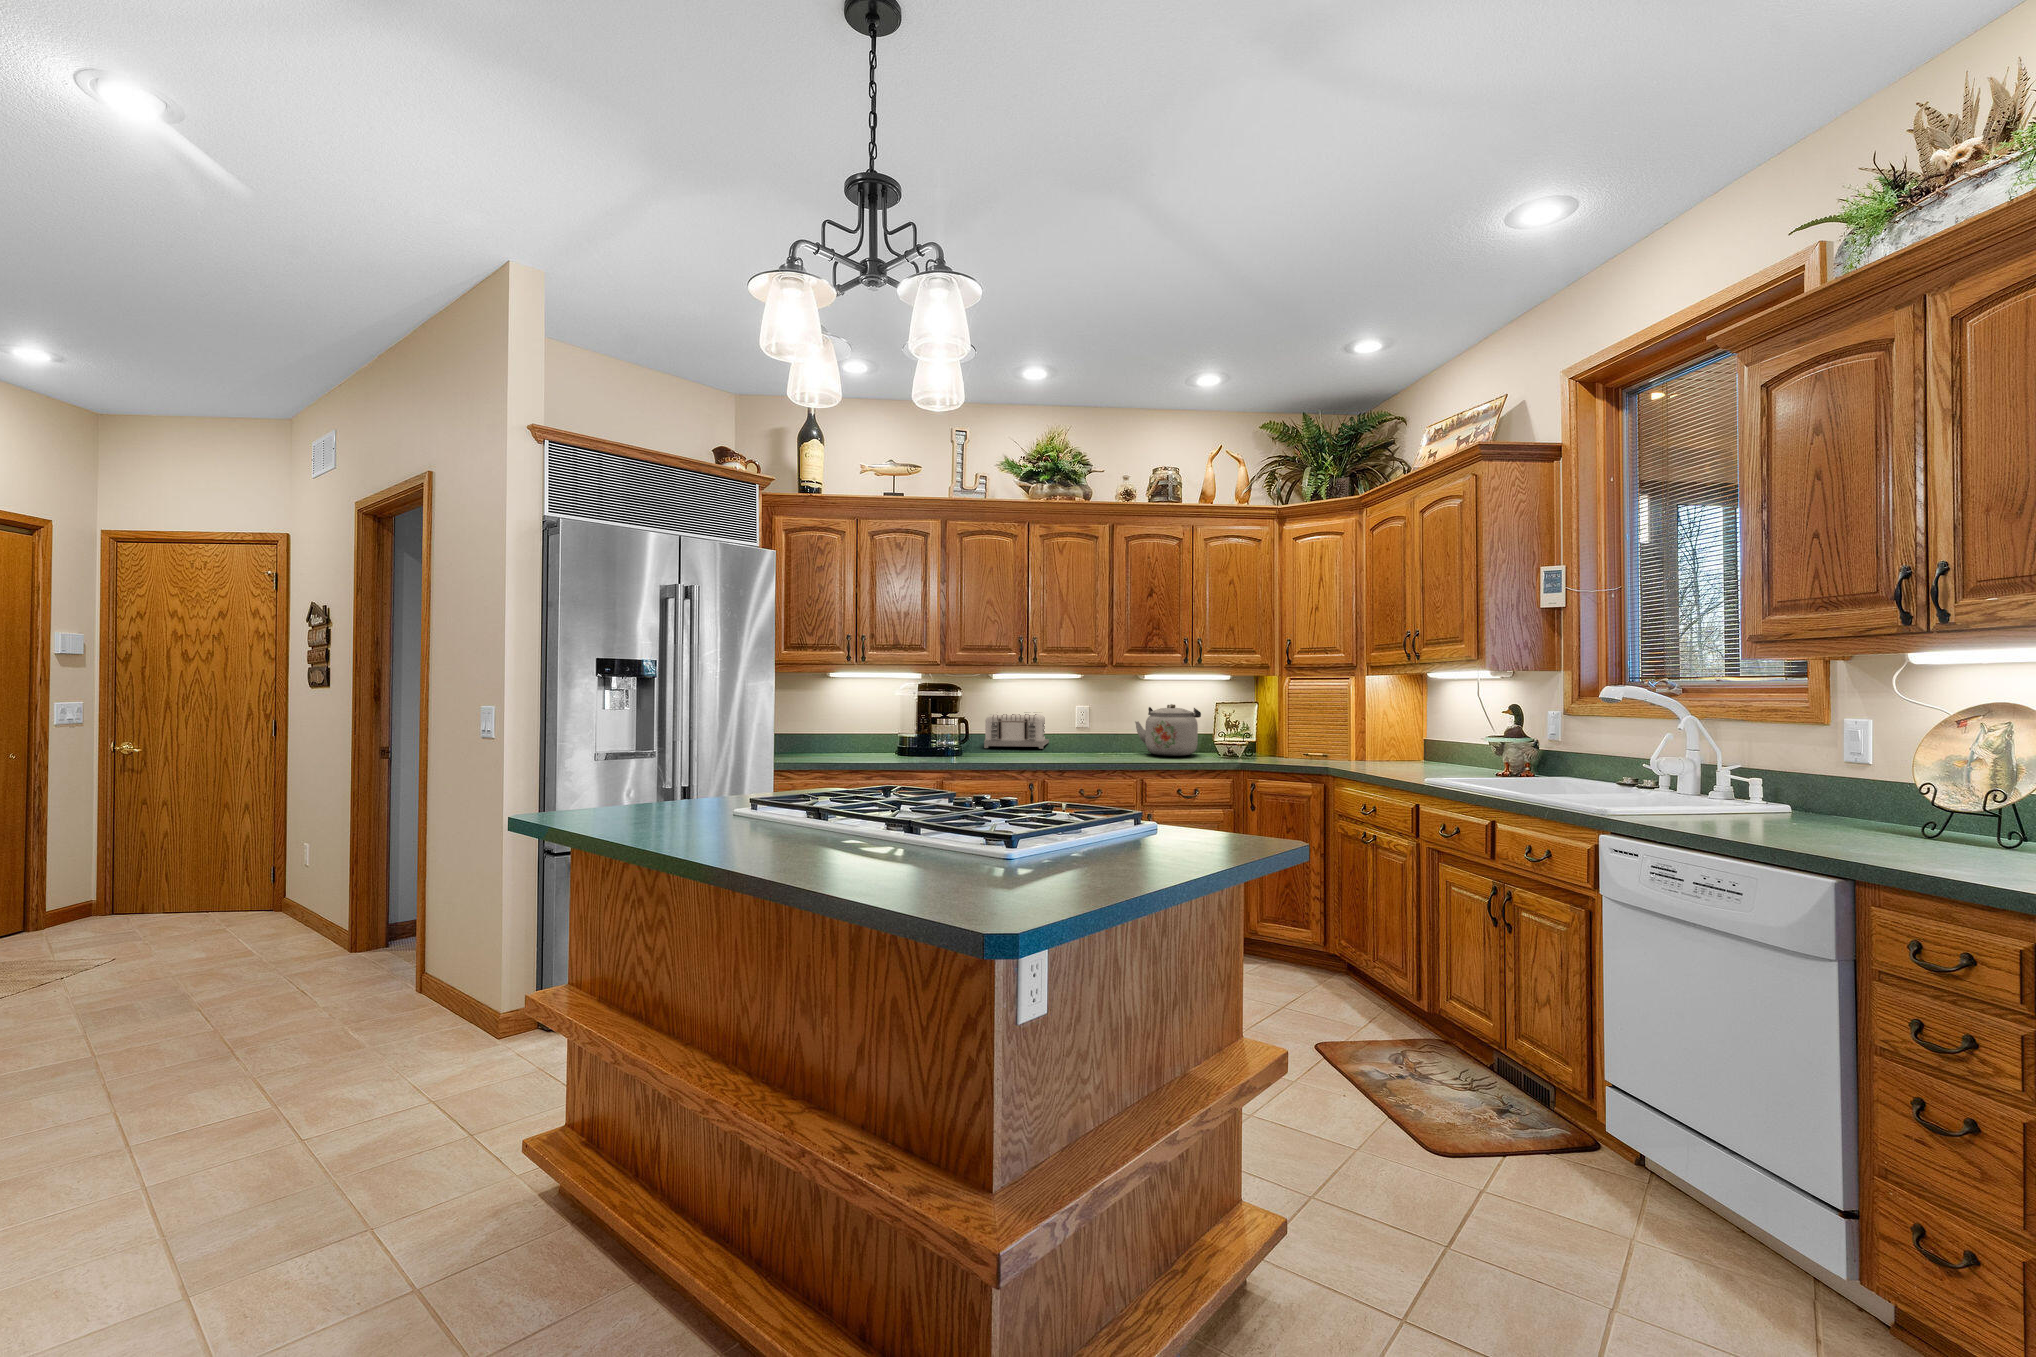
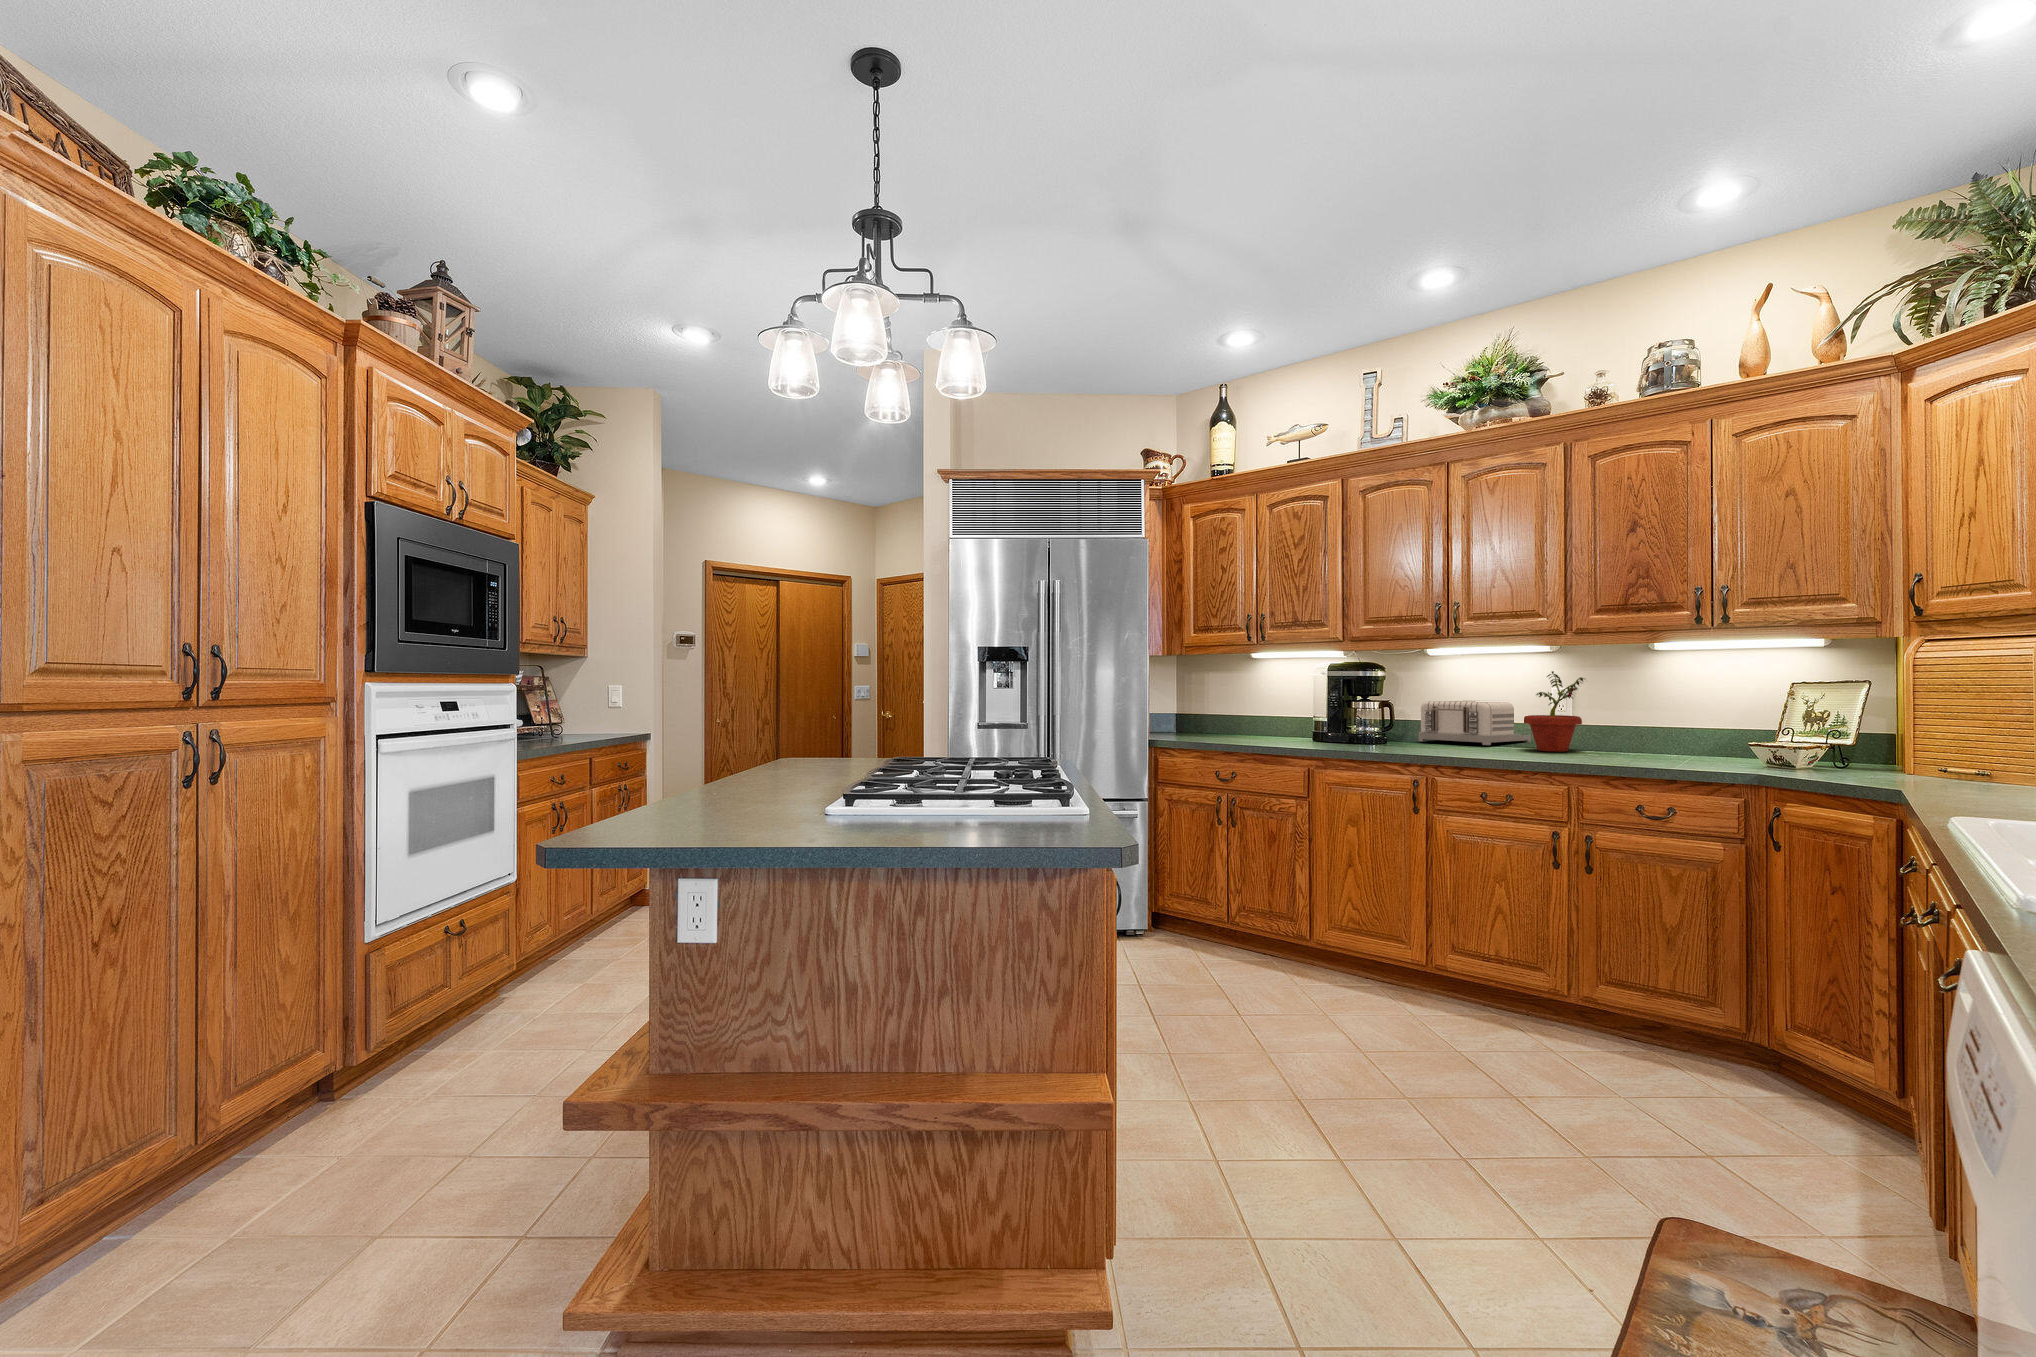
potted plant: none [1071,692,1111,751] -> present [1524,671,1585,751]
kettle: present [1135,704,1201,756] -> none [1608,686,1726,763]

